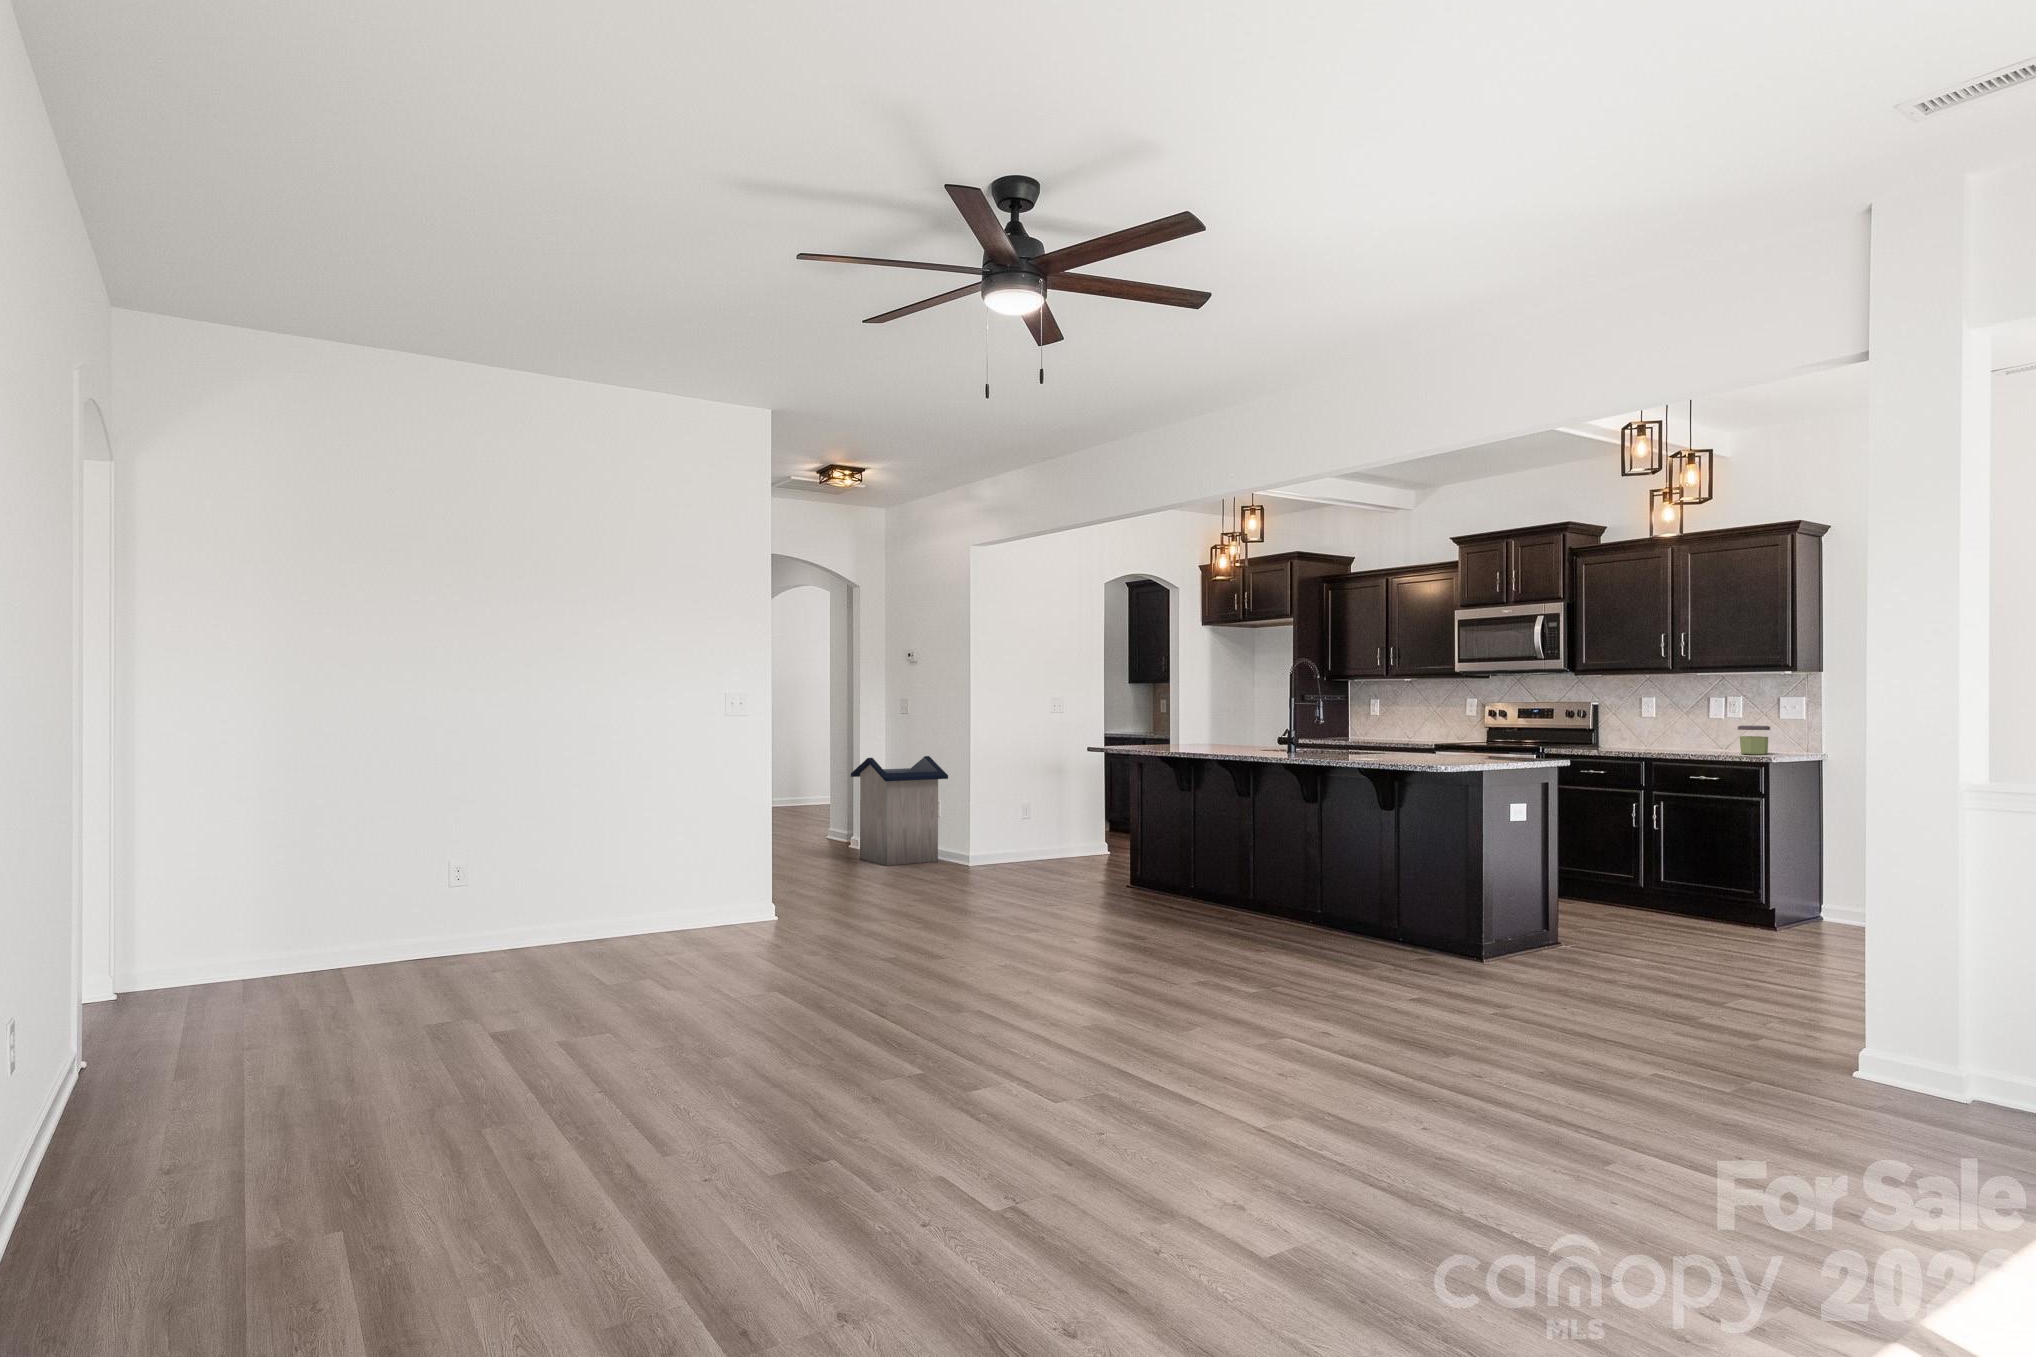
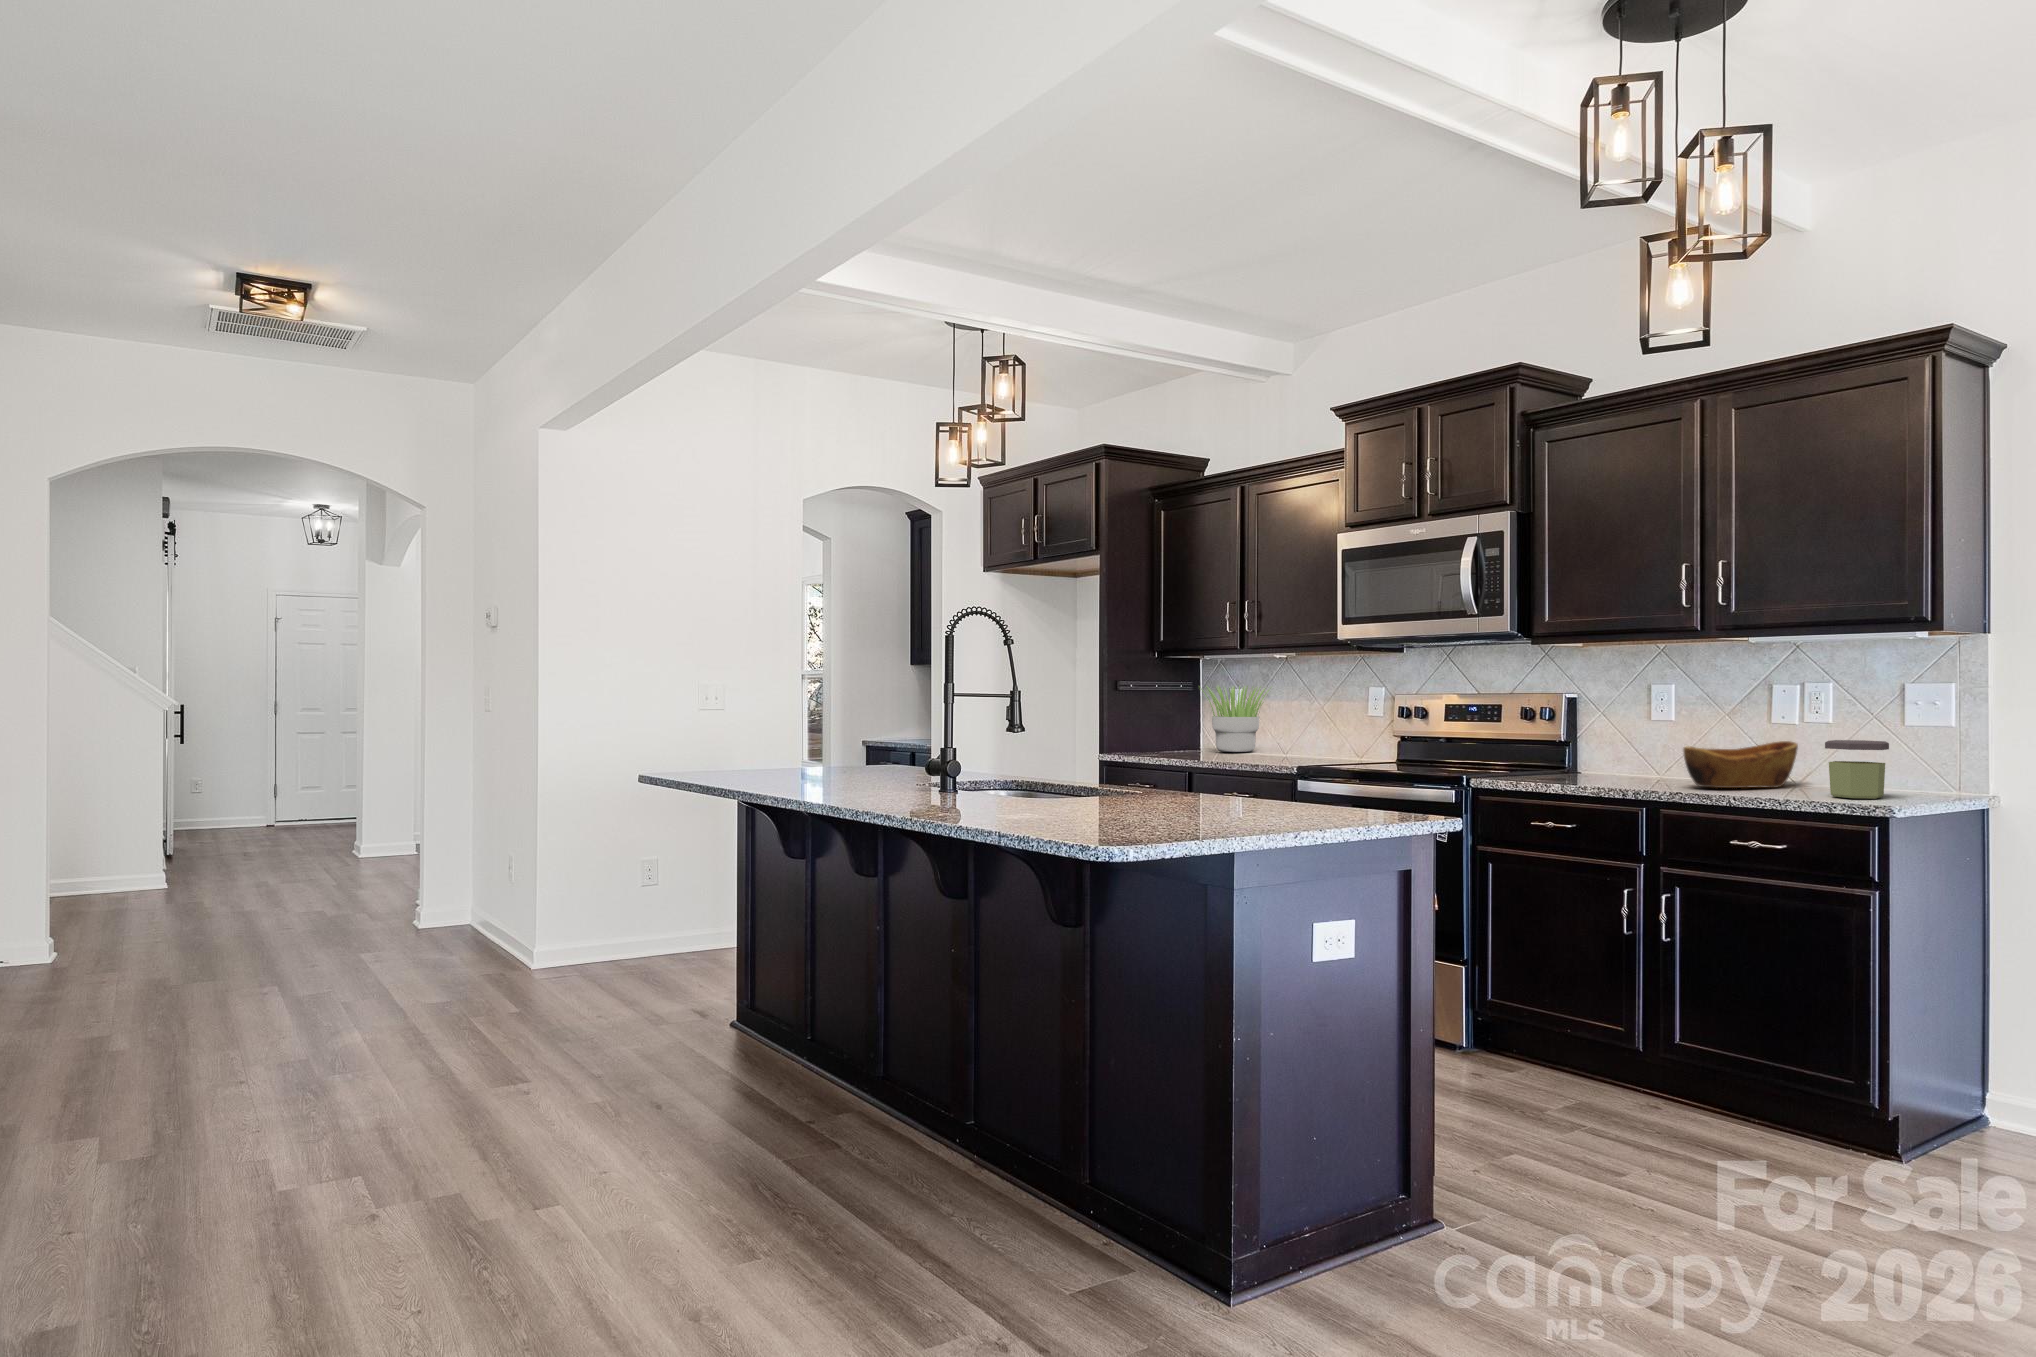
potted plant: none [1354,697,1404,738] -> present [1201,686,1269,752]
wooden bowl: none [1663,727,1724,751] -> present [1683,741,1798,788]
trash can: present [851,756,948,866] -> none [364,781,513,968]

